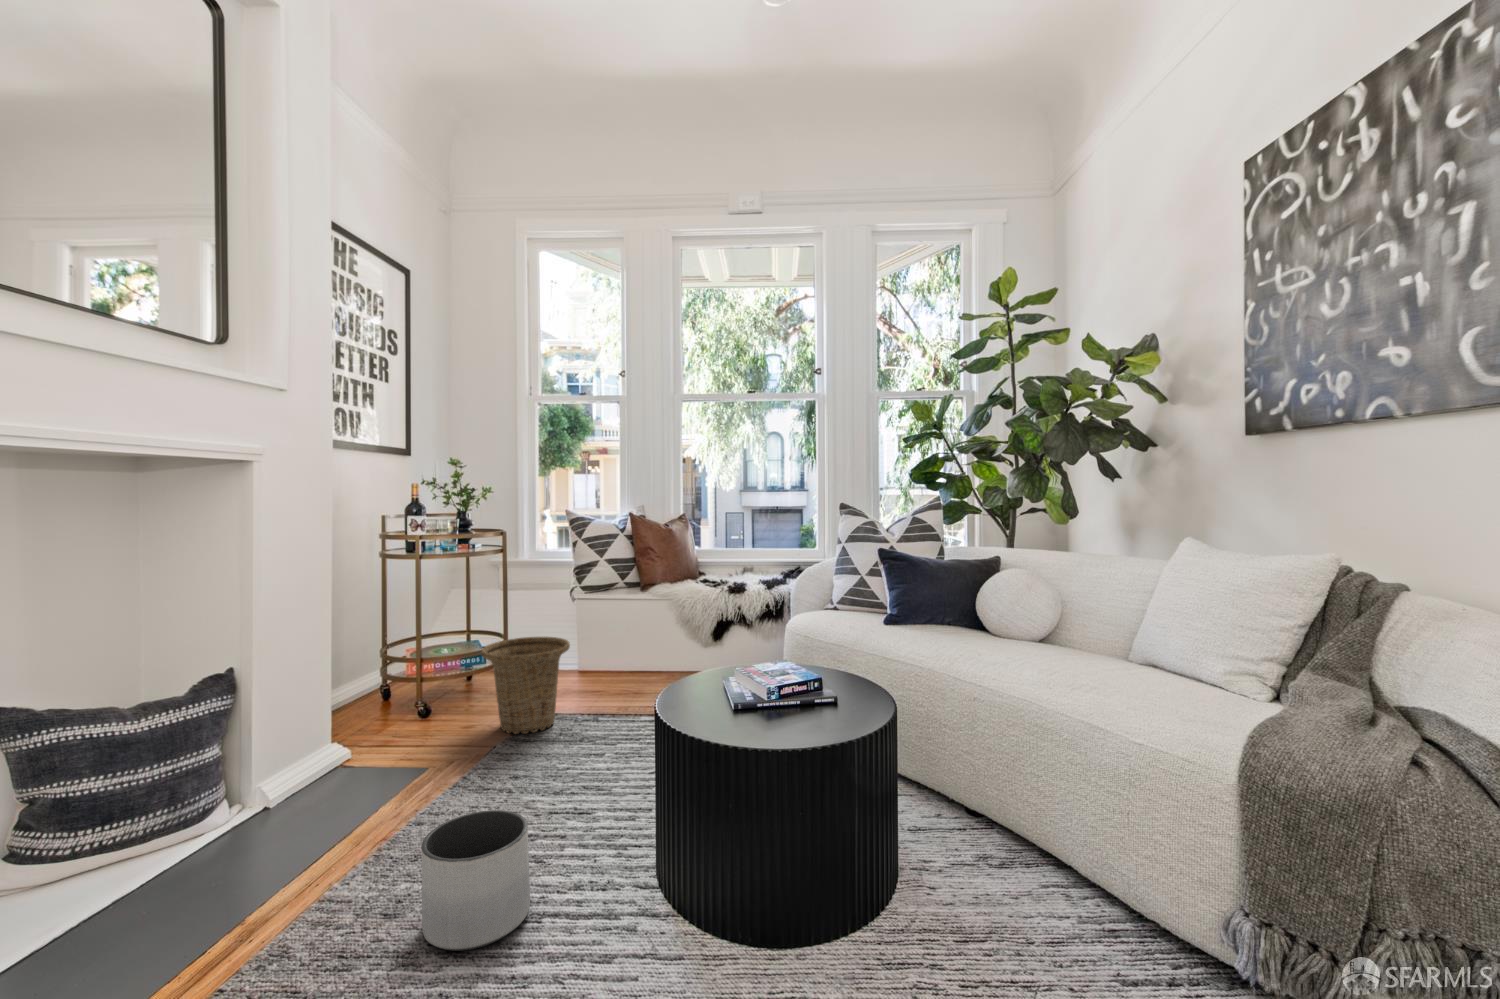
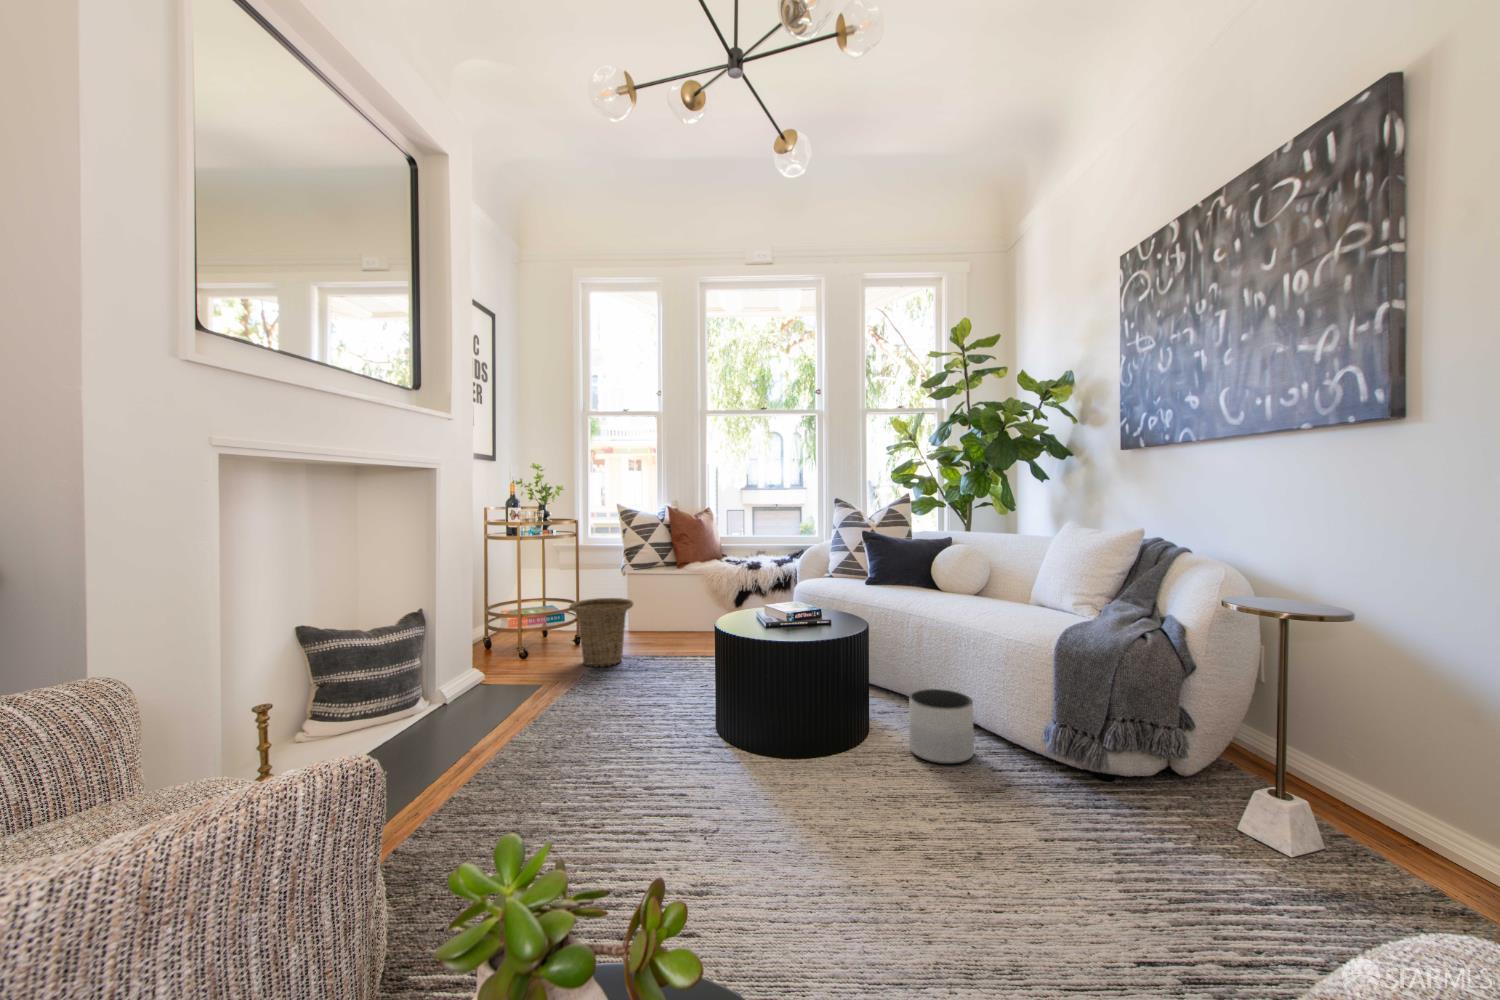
planter: present [421,810,530,951] -> present [909,689,974,764]

